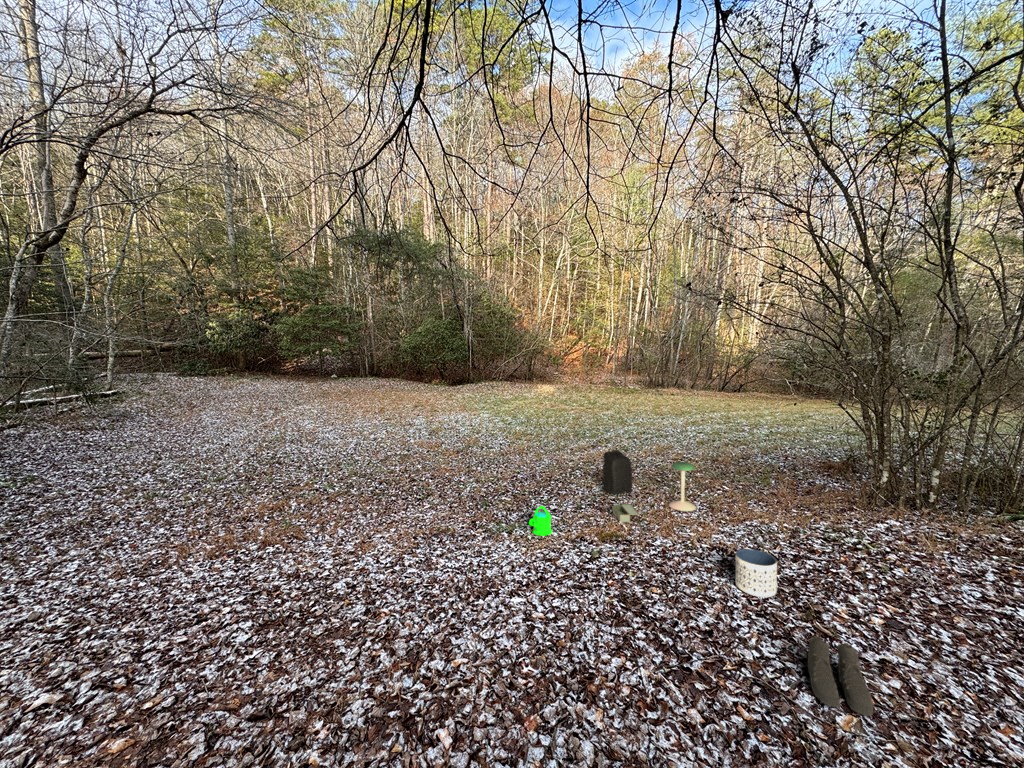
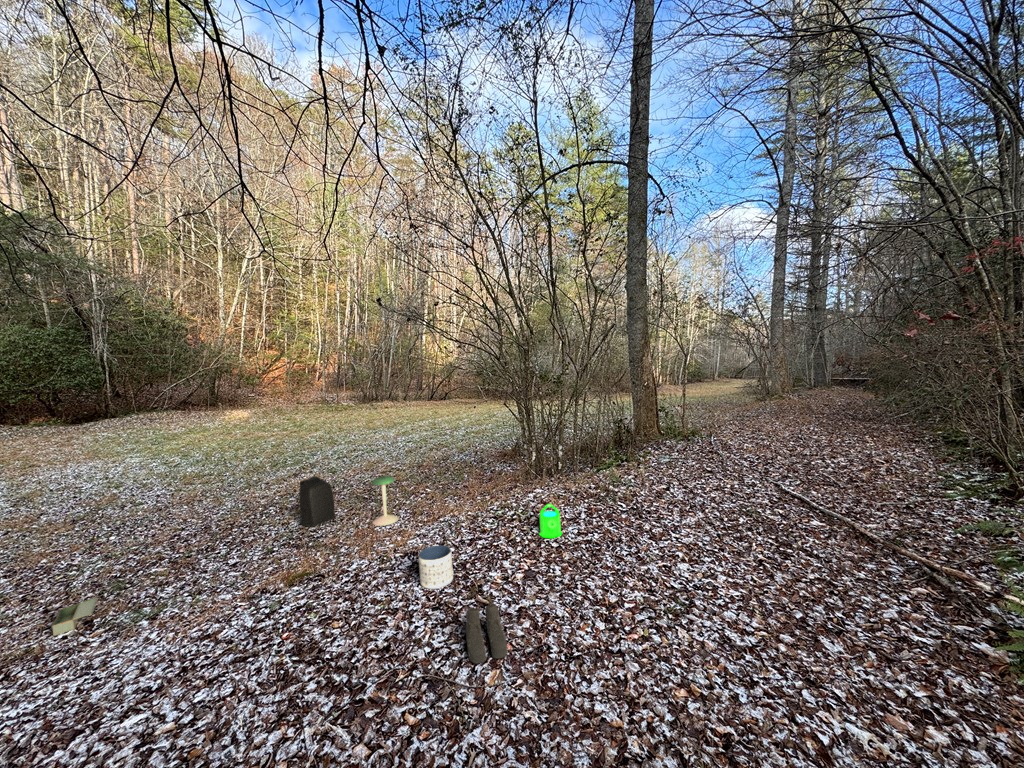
toolbox: present [613,504,639,522] -> present [51,598,98,636]
watering can: present [529,506,552,536] -> present [539,504,562,539]

